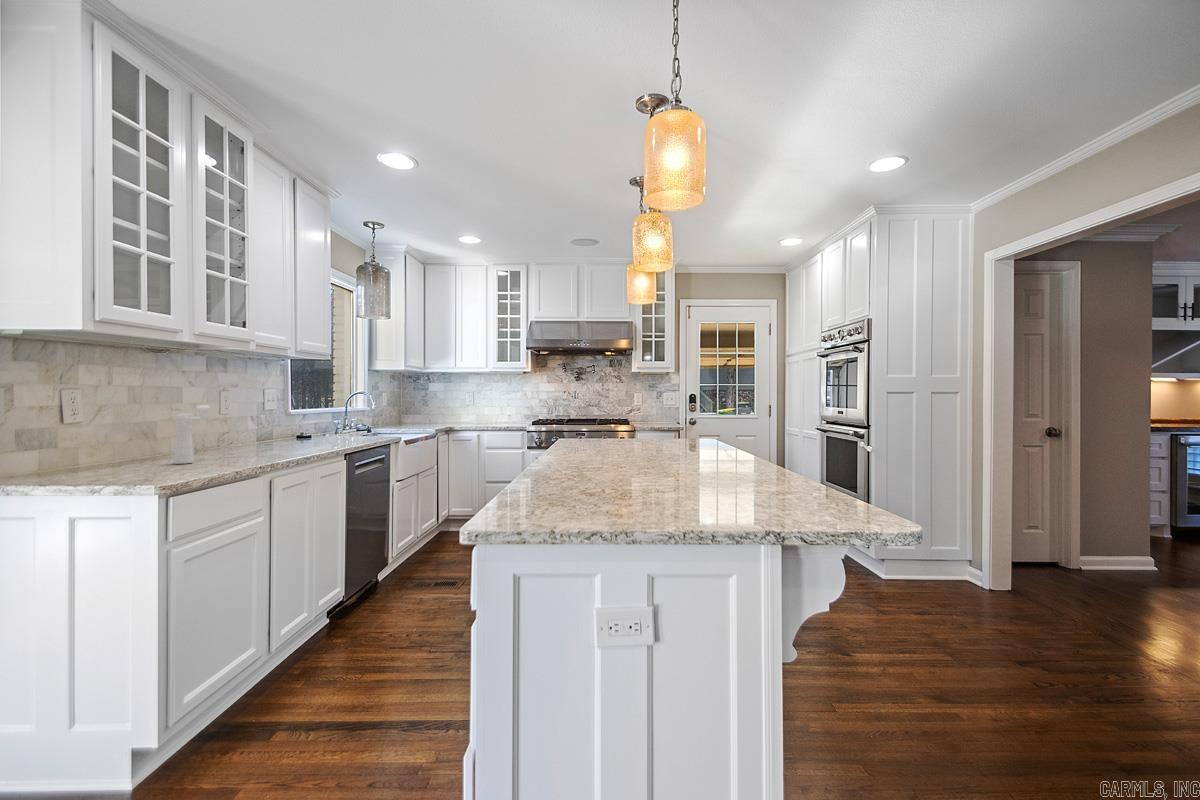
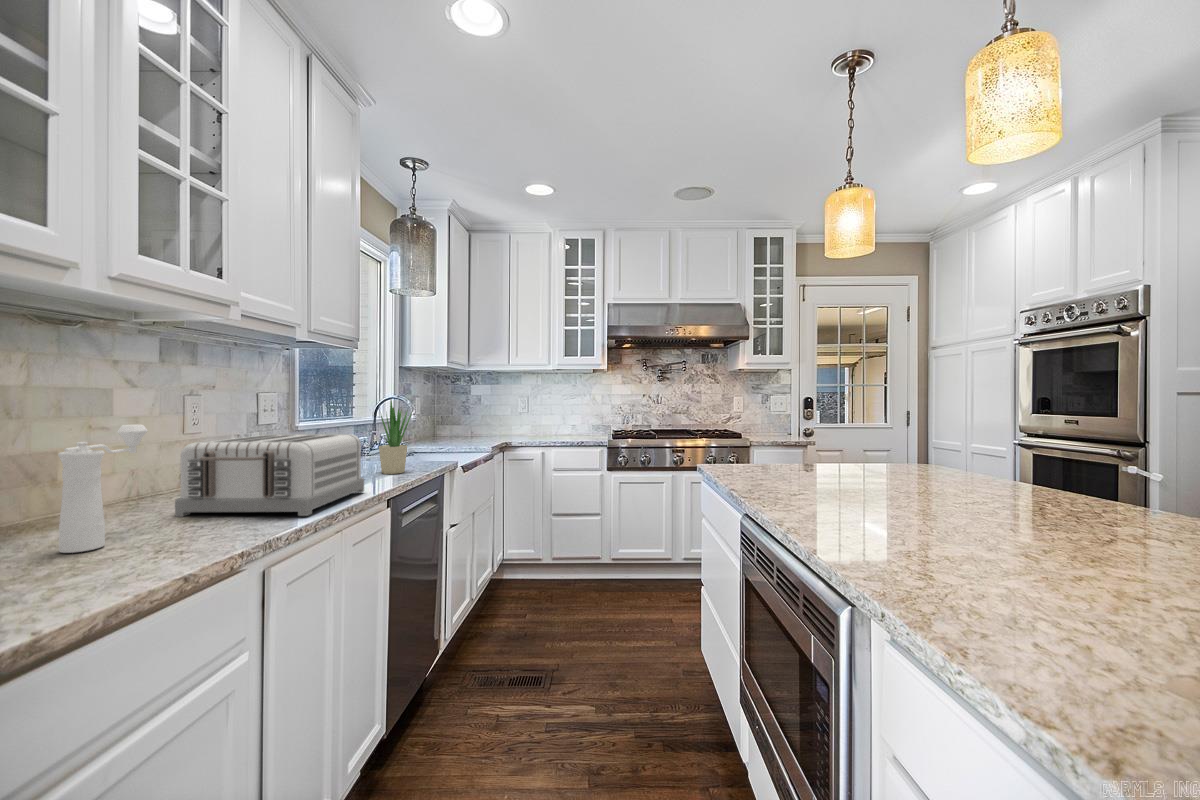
potted plant: none [342,392,365,441] -> present [379,400,412,474]
toaster: none [222,414,328,455] -> present [175,434,364,517]

